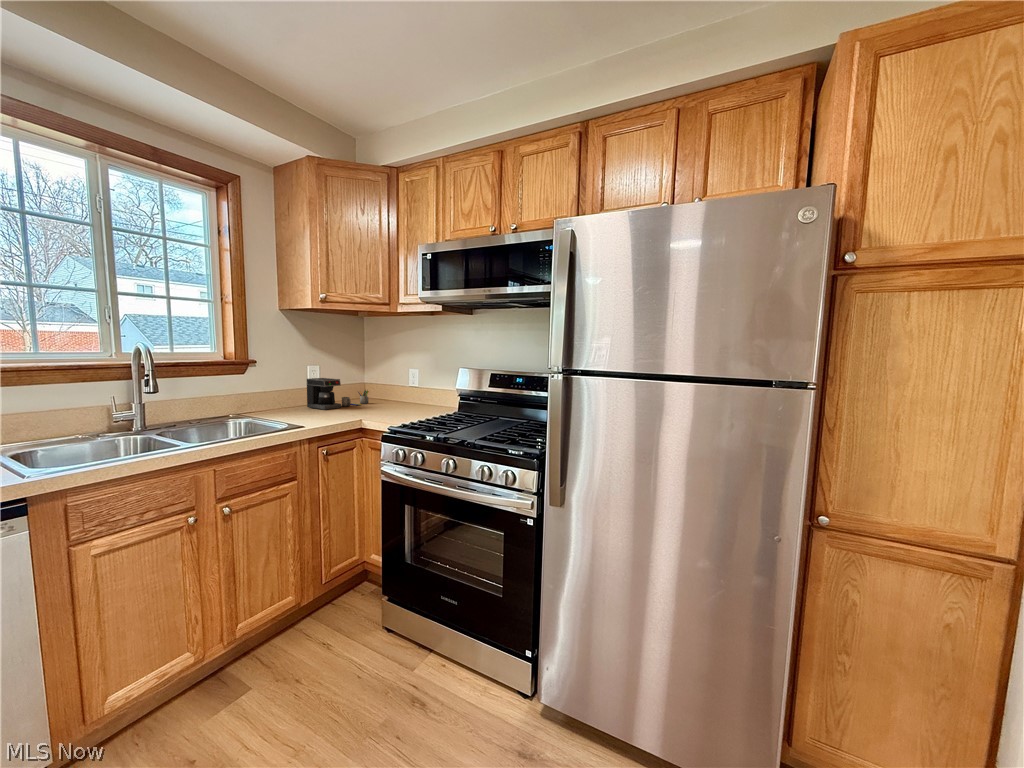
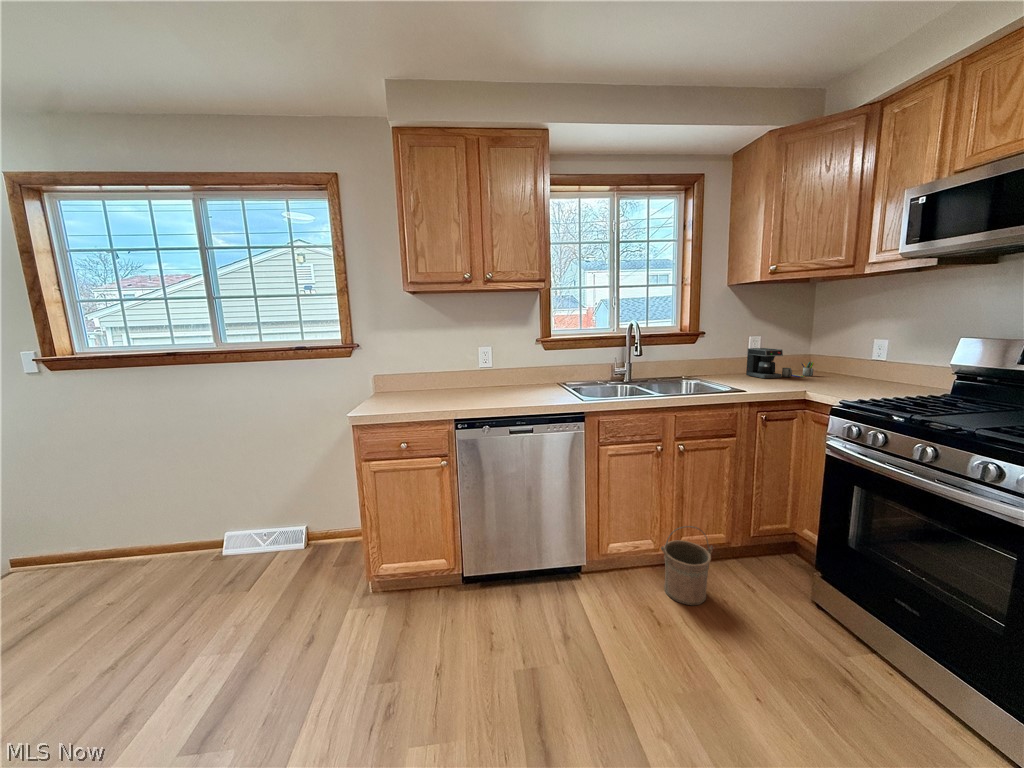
bucket: none [203,607,278,720] -> present [661,526,713,605]

